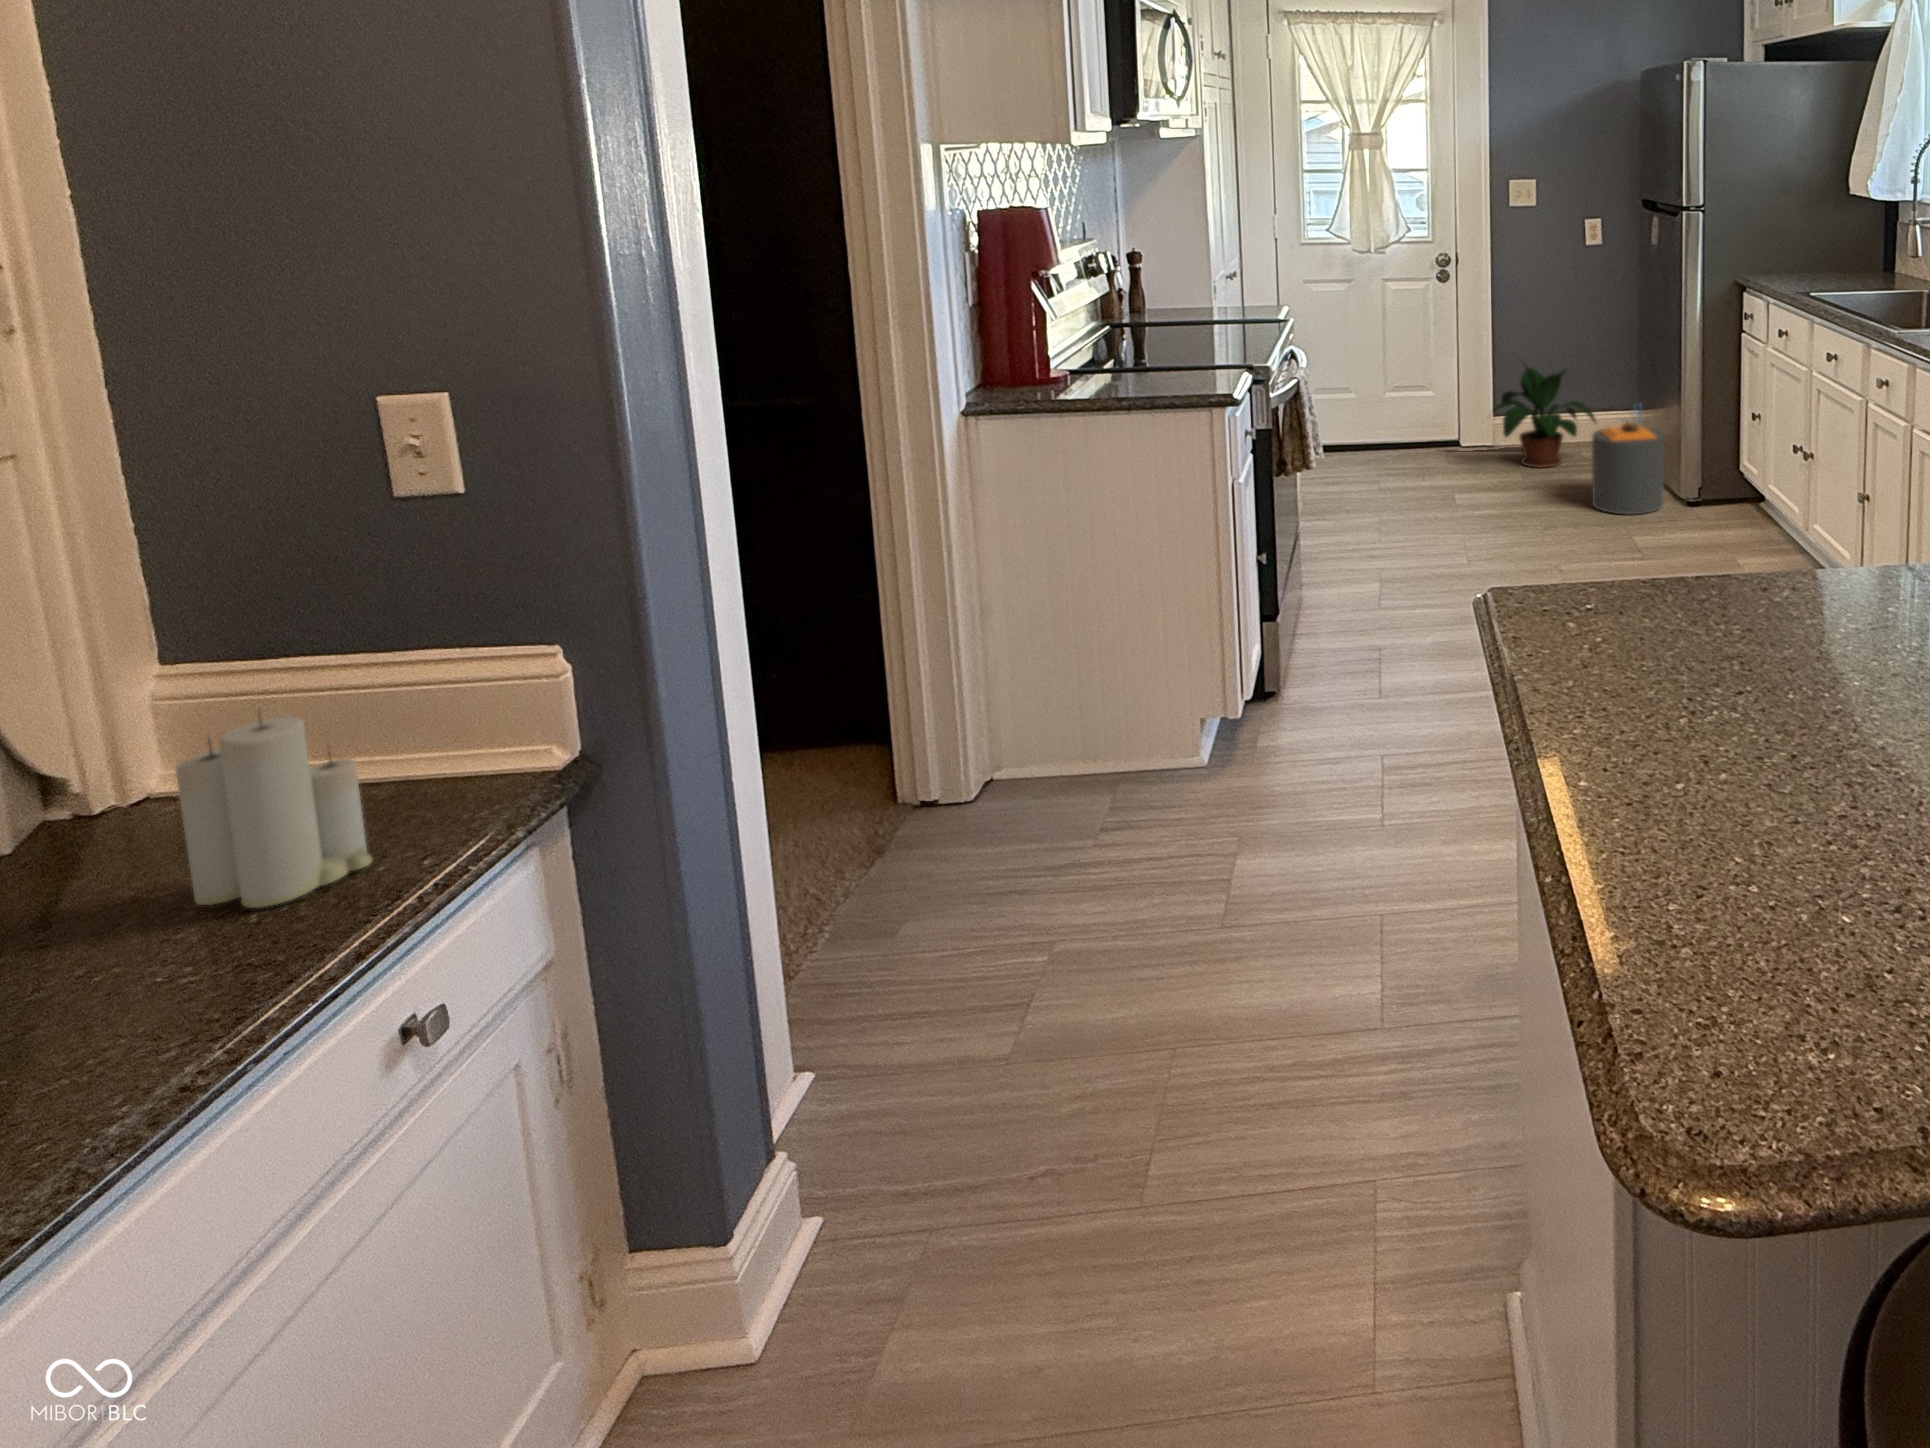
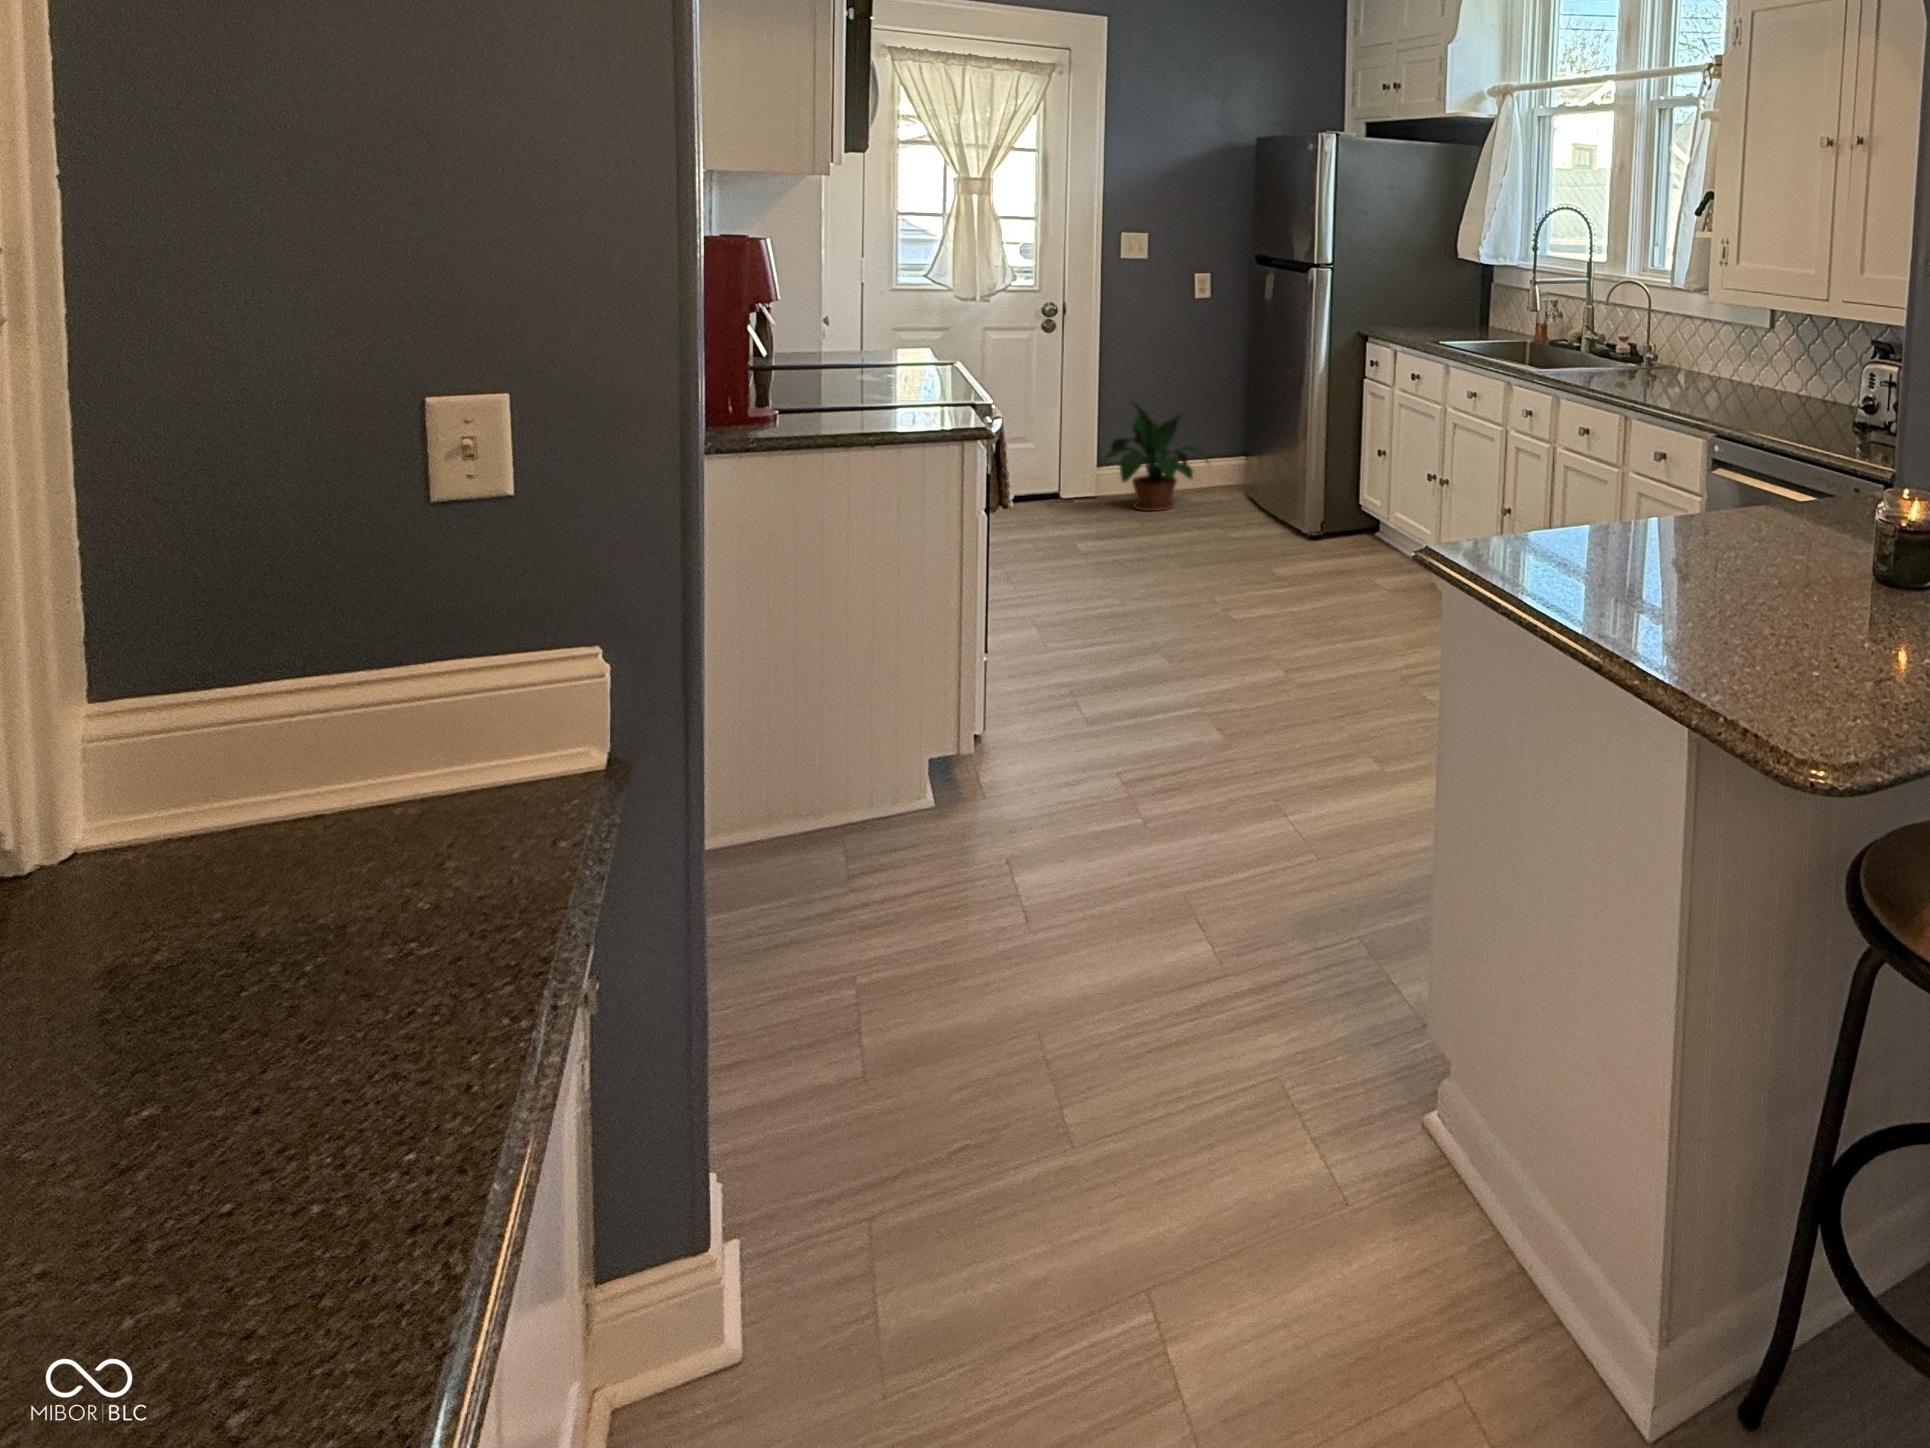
trash can: present [1592,405,1664,515] -> none [1222,439,1292,546]
candle: present [176,715,372,908] -> none [287,720,483,939]

